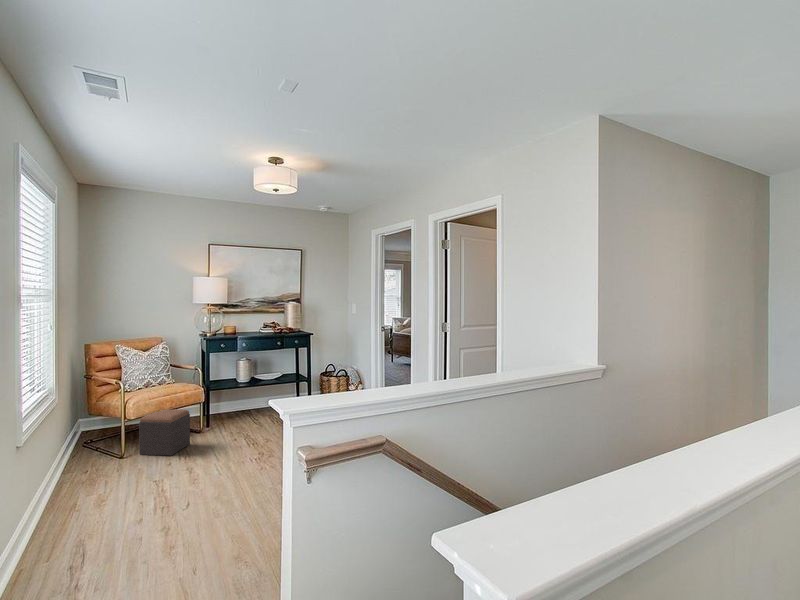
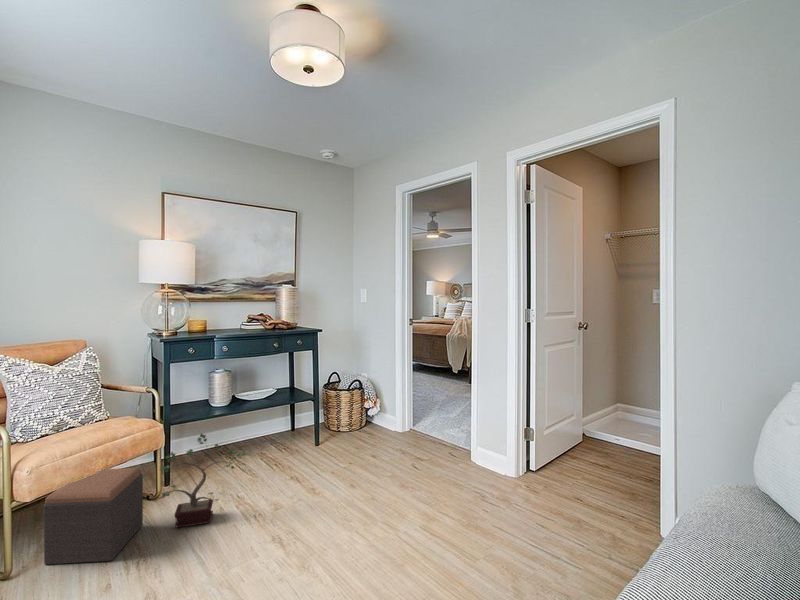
potted plant: none [198,392,248,446] -> present [160,434,246,528]

